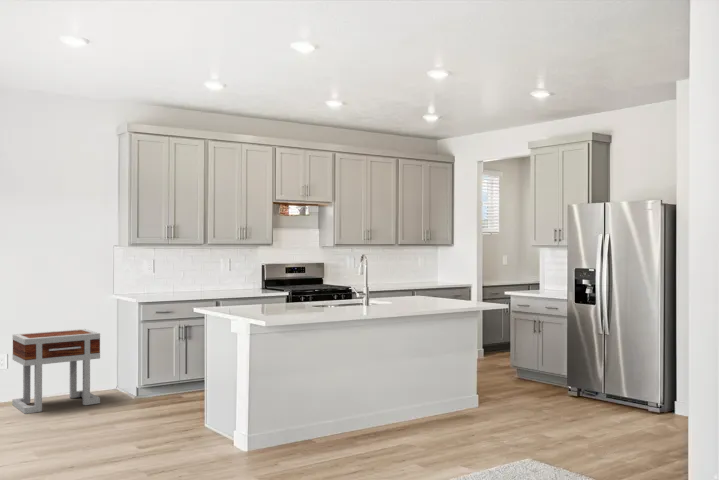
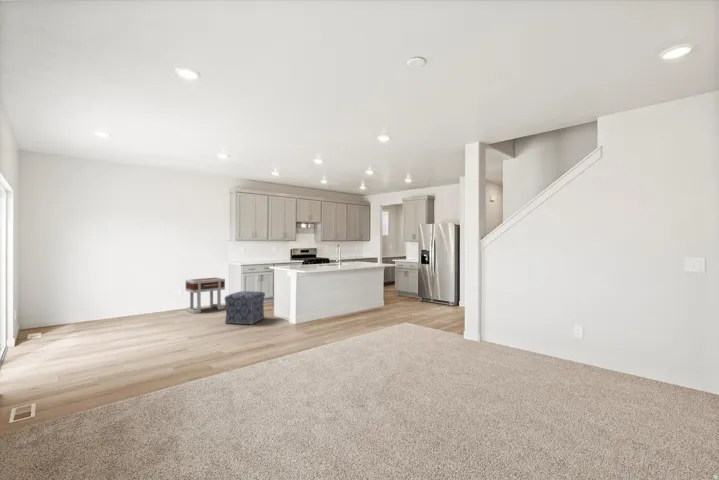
ottoman: none [79,366,179,450] -> present [225,291,265,324]

